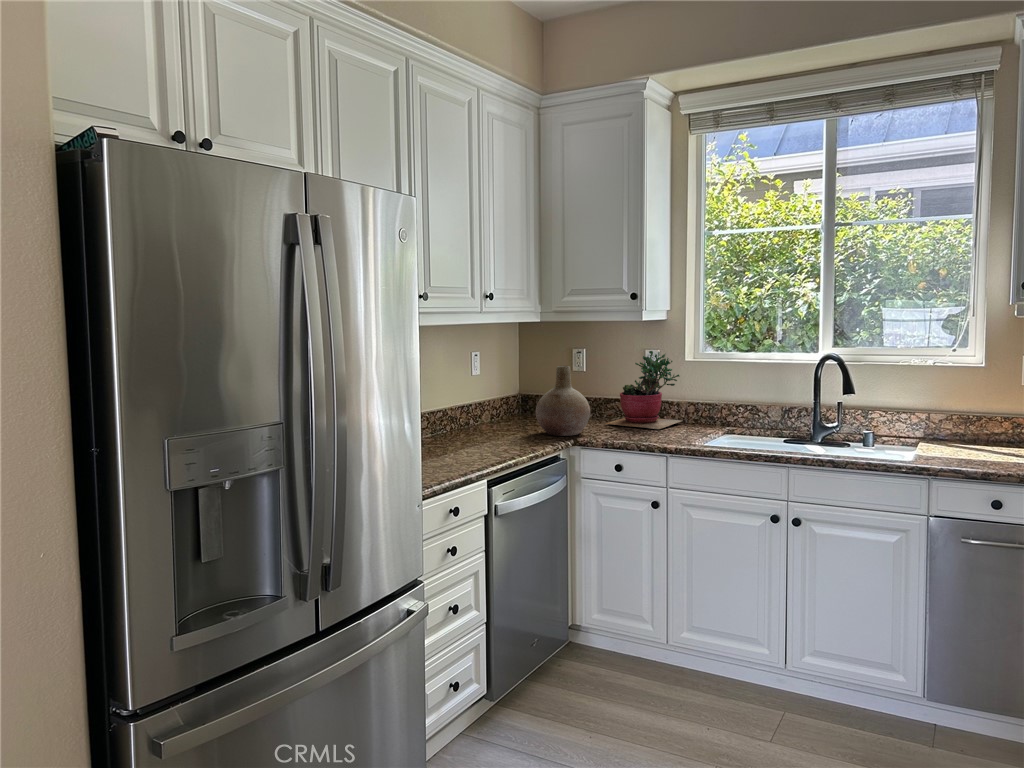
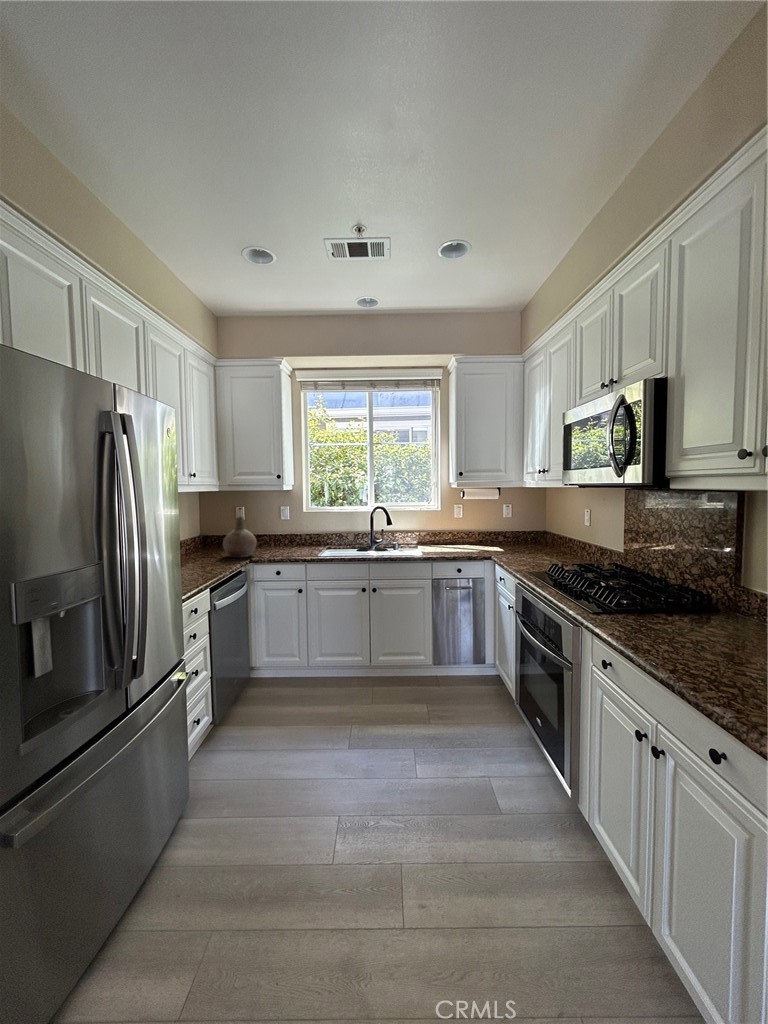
succulent plant: present [606,351,681,429] -> none [261,507,303,550]

